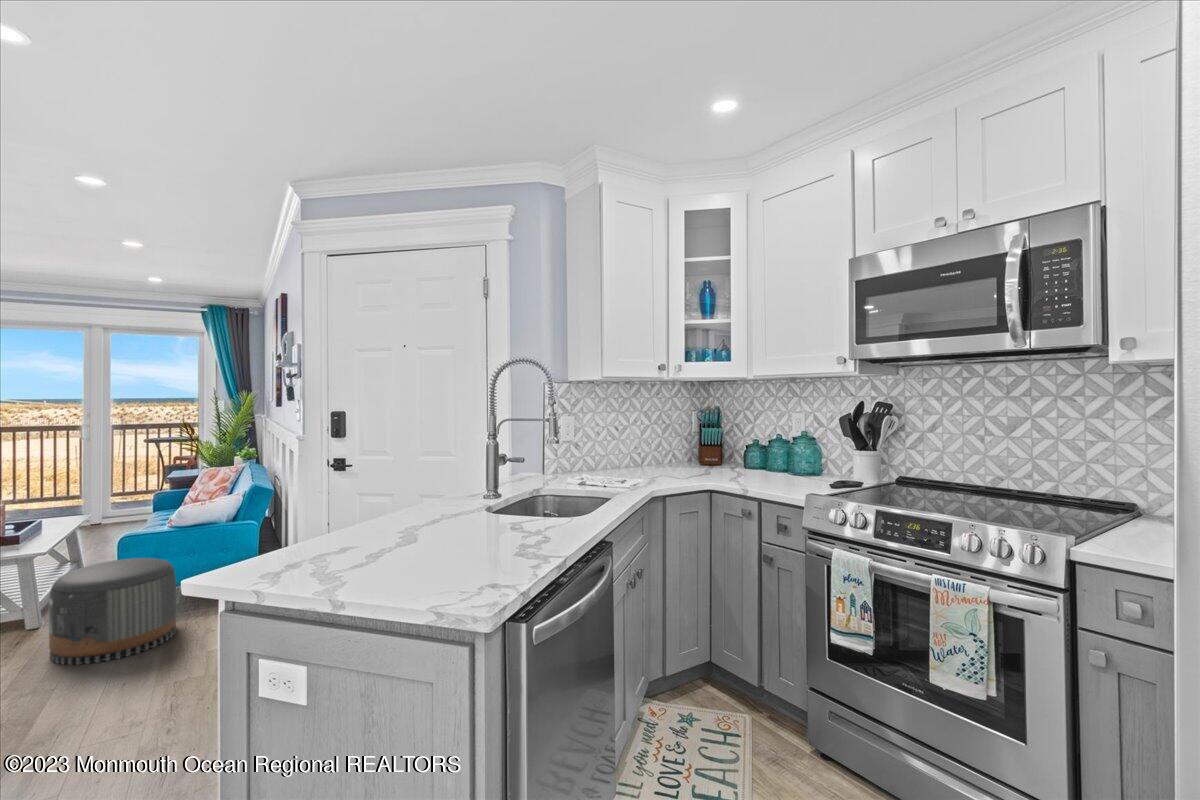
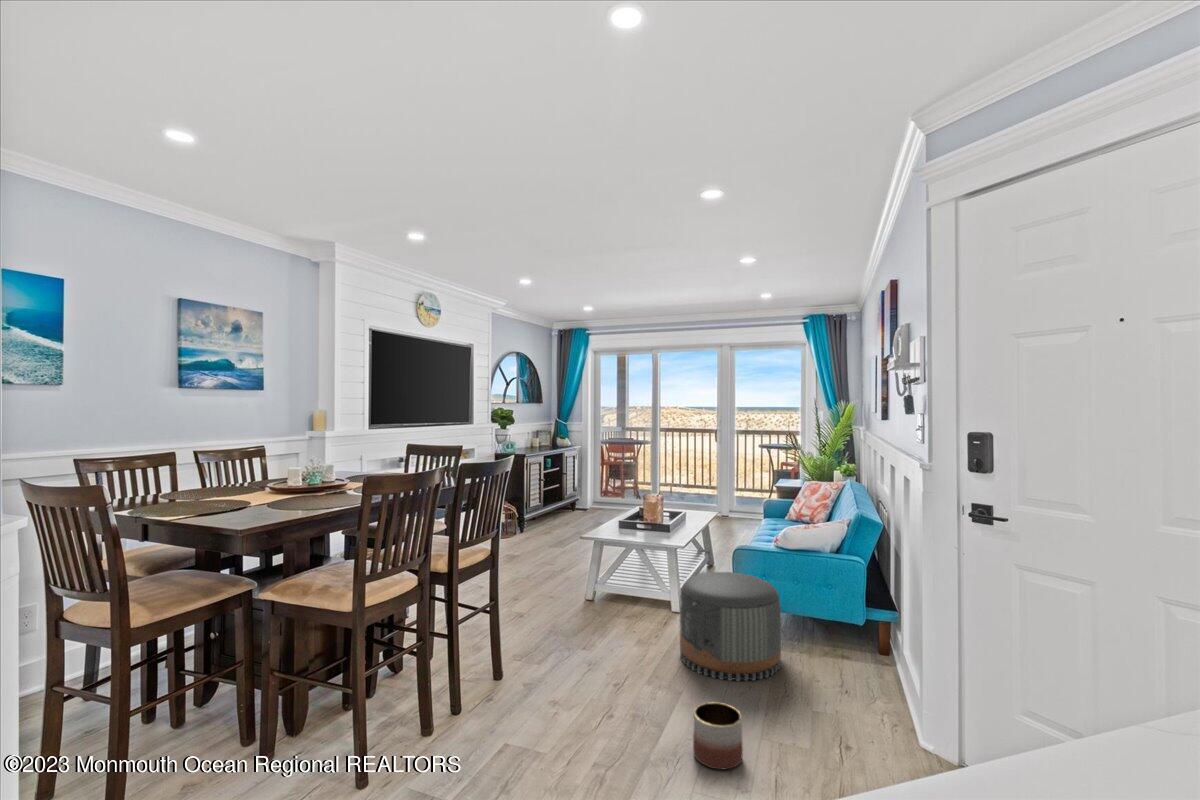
planter: none [80,665,137,725] -> present [693,702,743,769]

